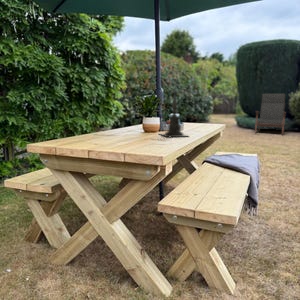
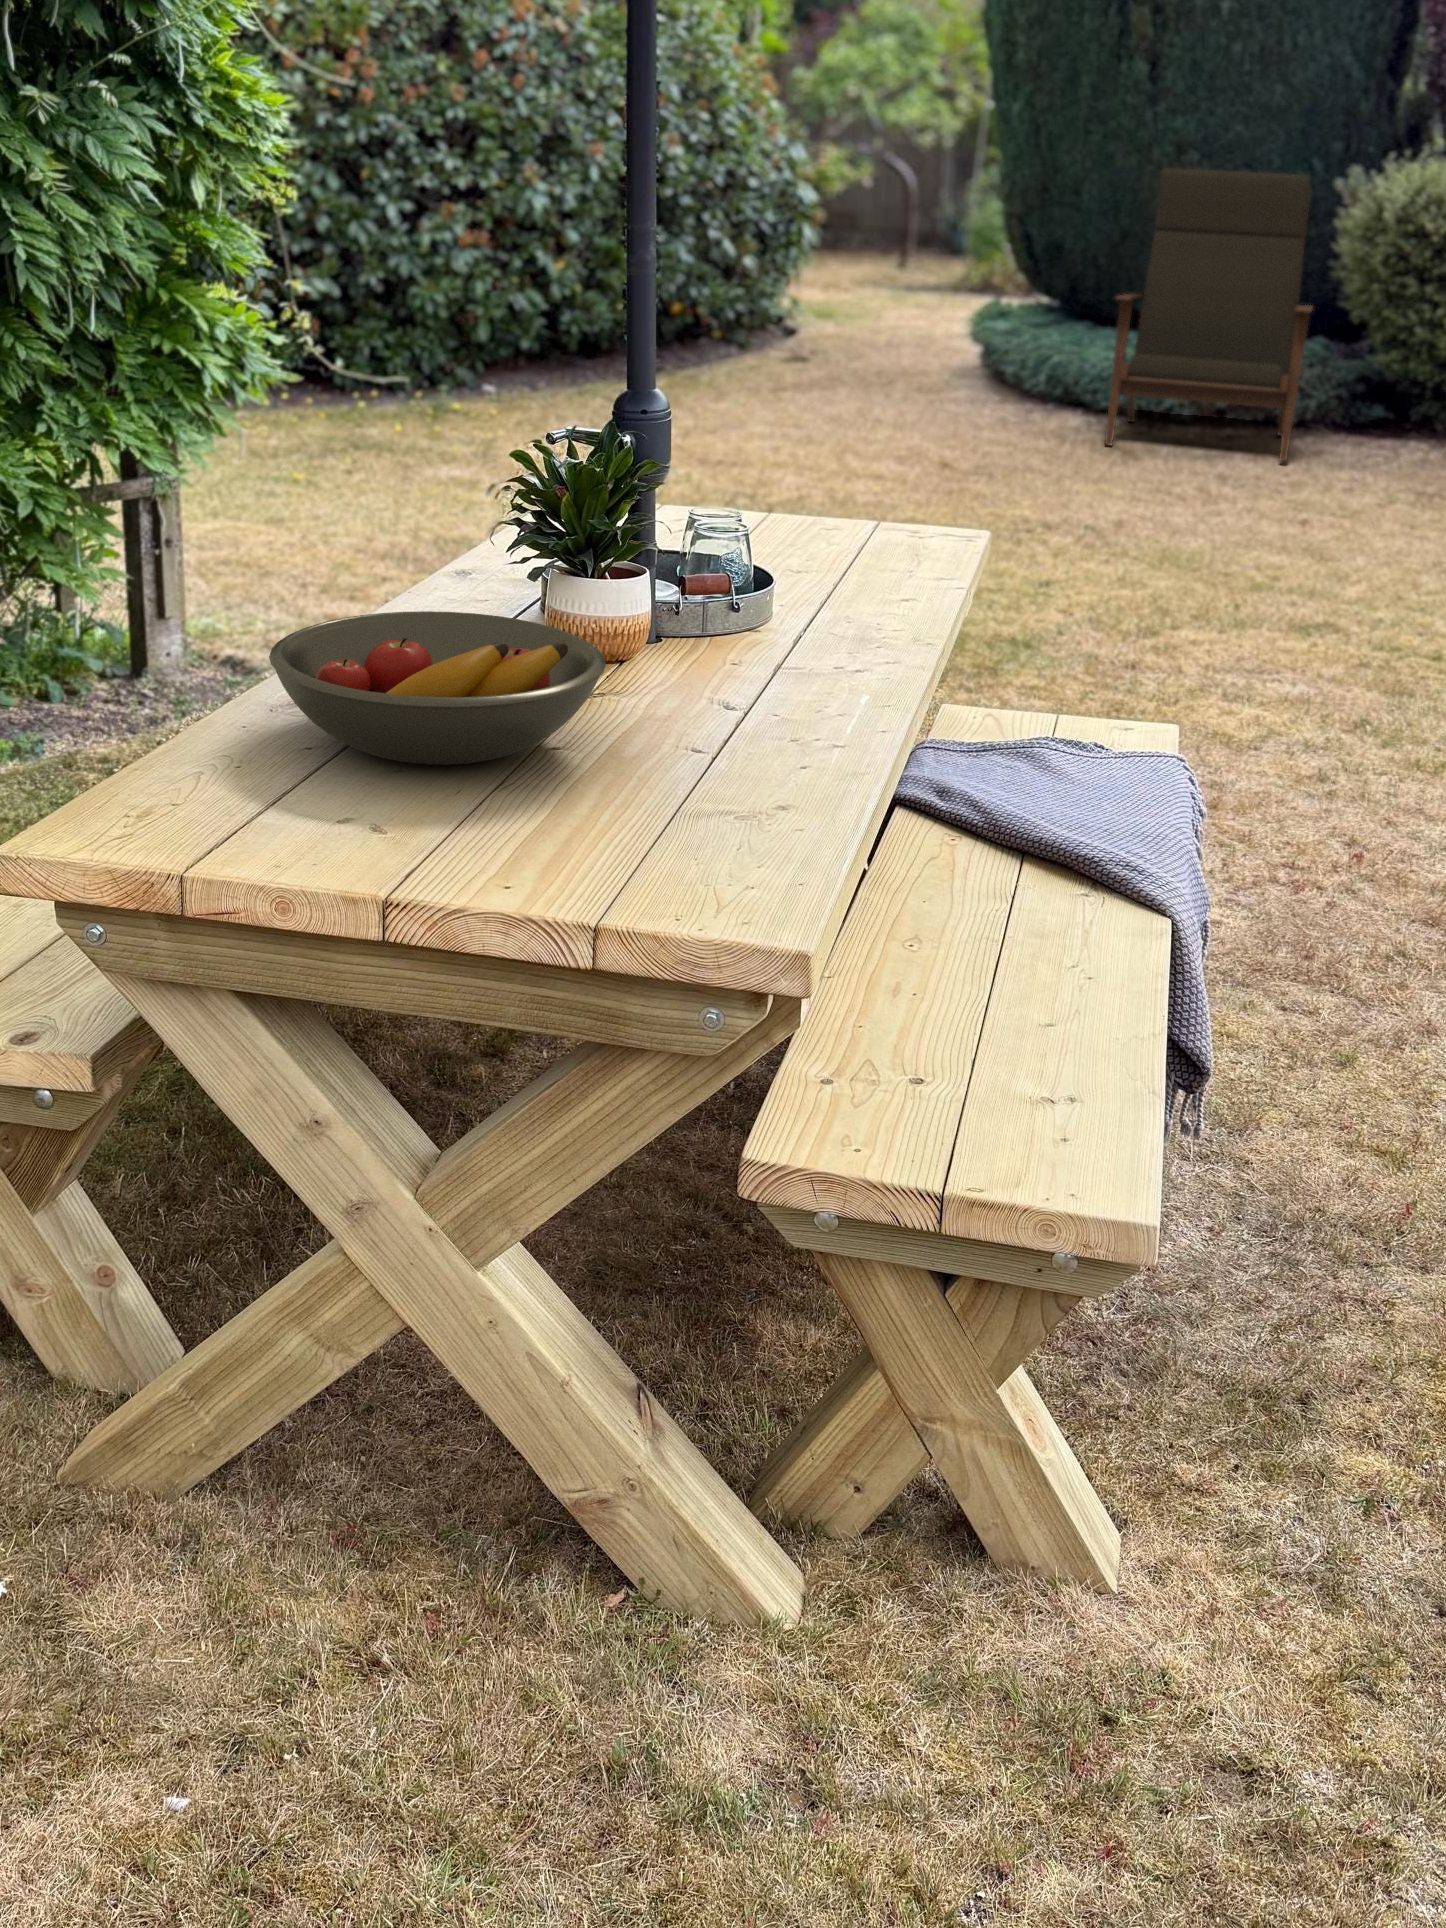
candle holder: present [162,90,186,137] -> none [658,393,858,723]
fruit bowl: none [86,119,142,139] -> present [269,611,606,765]

